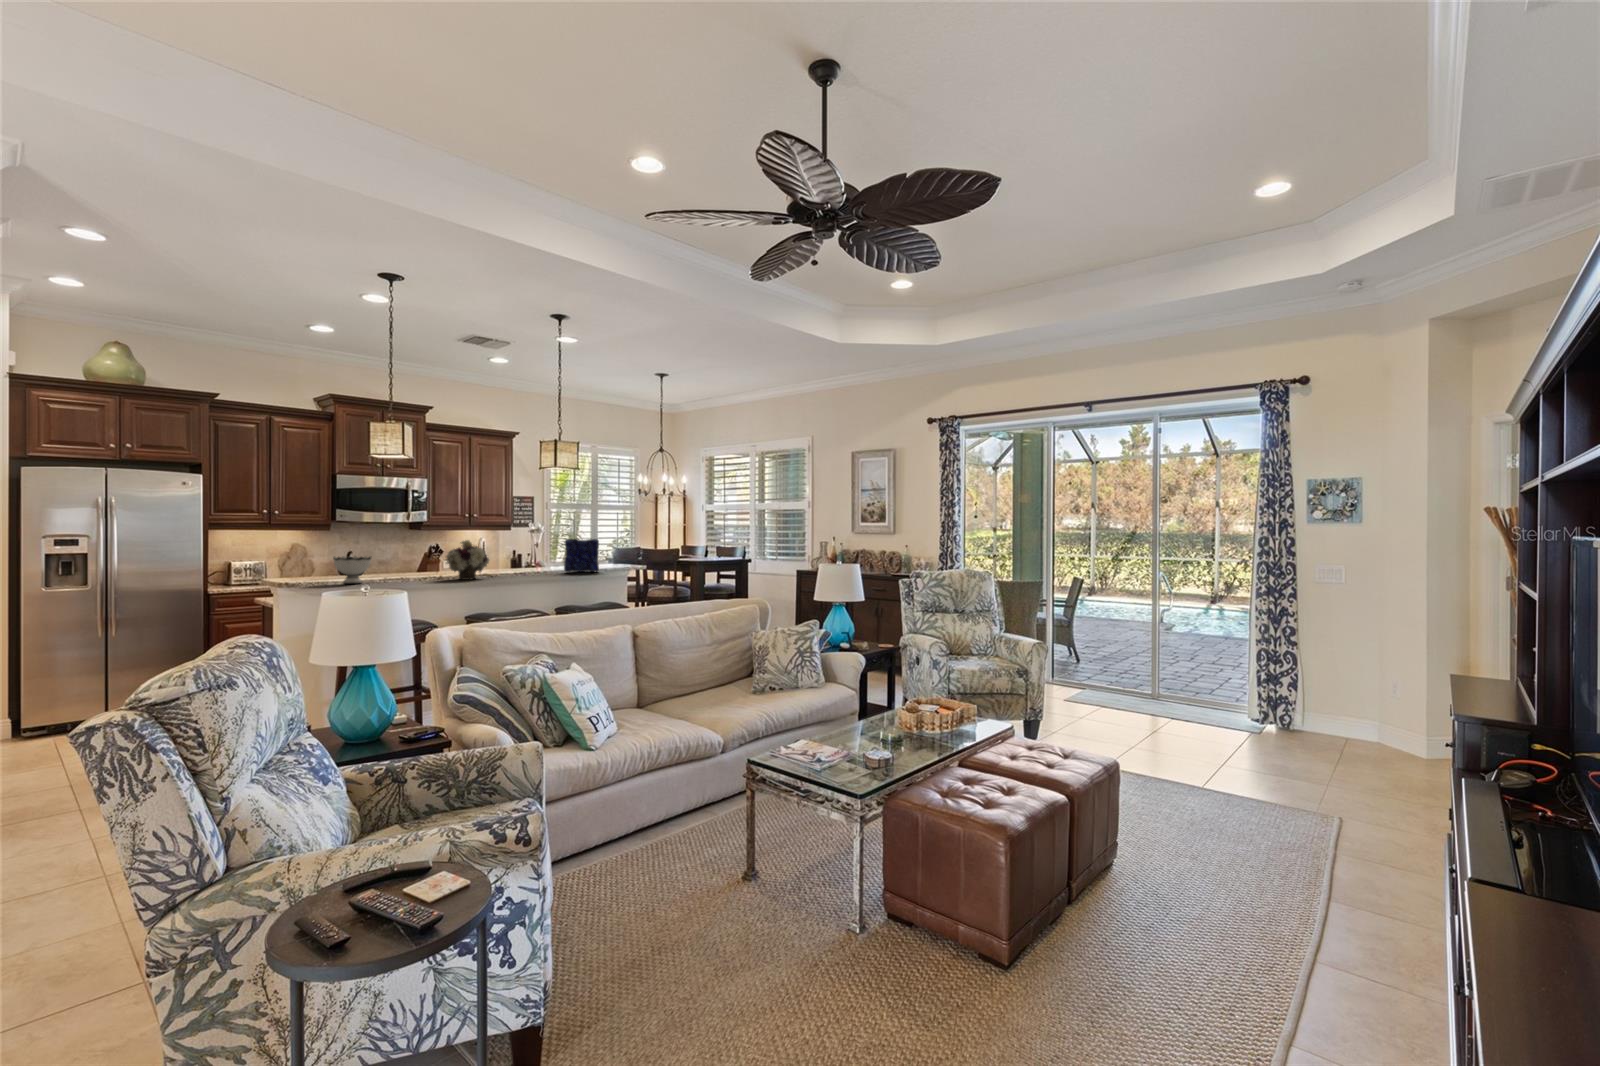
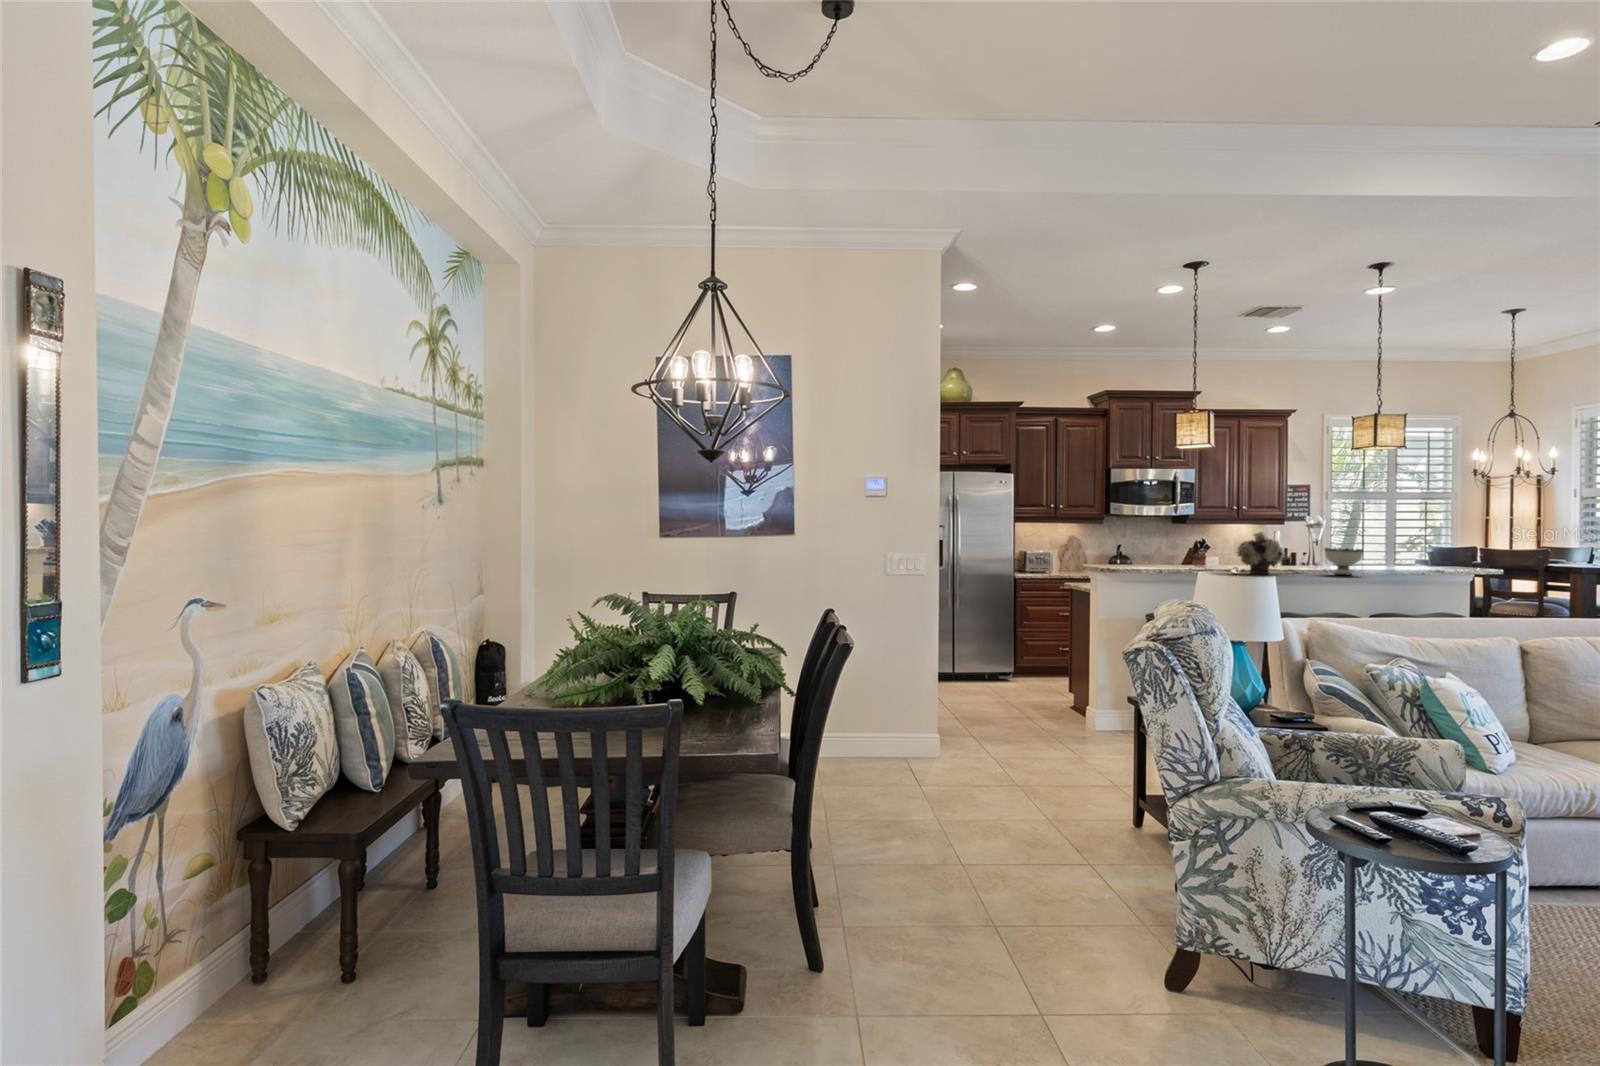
vase: present [564,539,599,572] -> none [1370,534,1421,576]
bowl: present [333,556,371,584] -> present [1325,548,1363,575]

